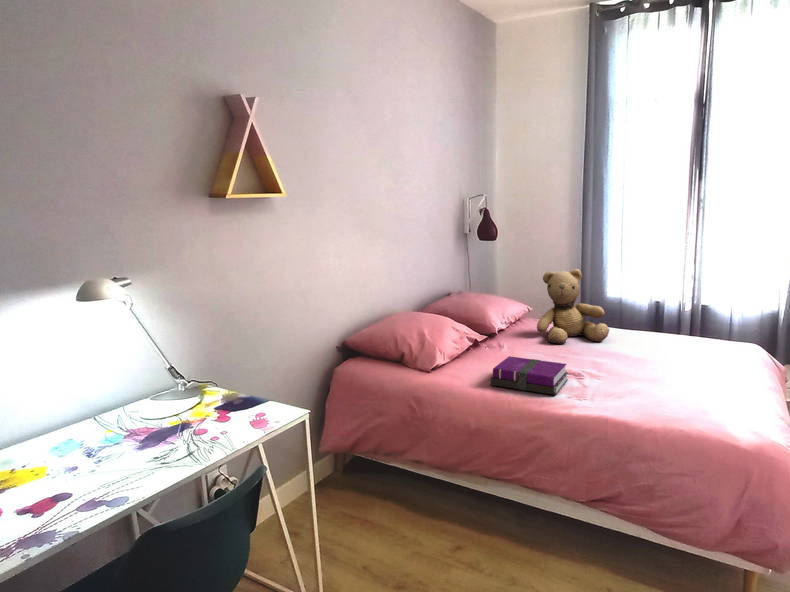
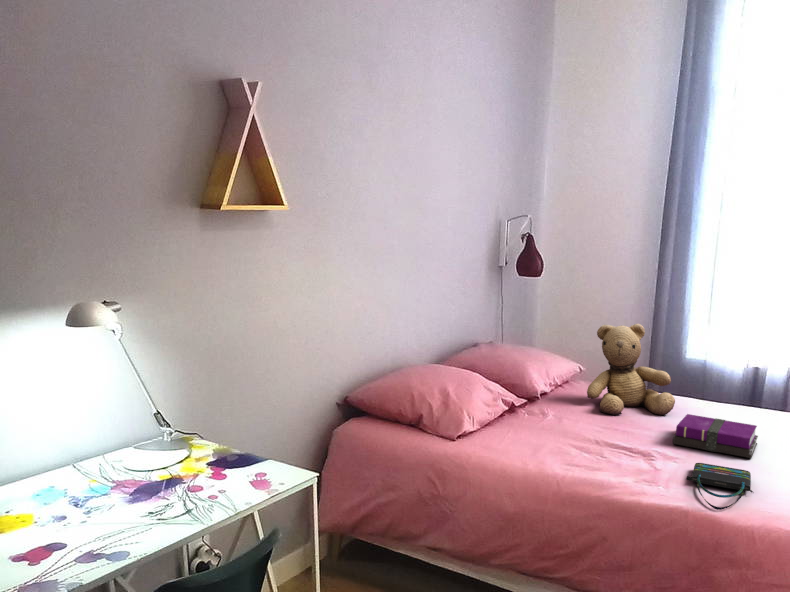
notebook: present [490,356,568,395] -> present [673,414,758,458]
tote bag: none [626,380,684,419] -> present [686,463,753,510]

